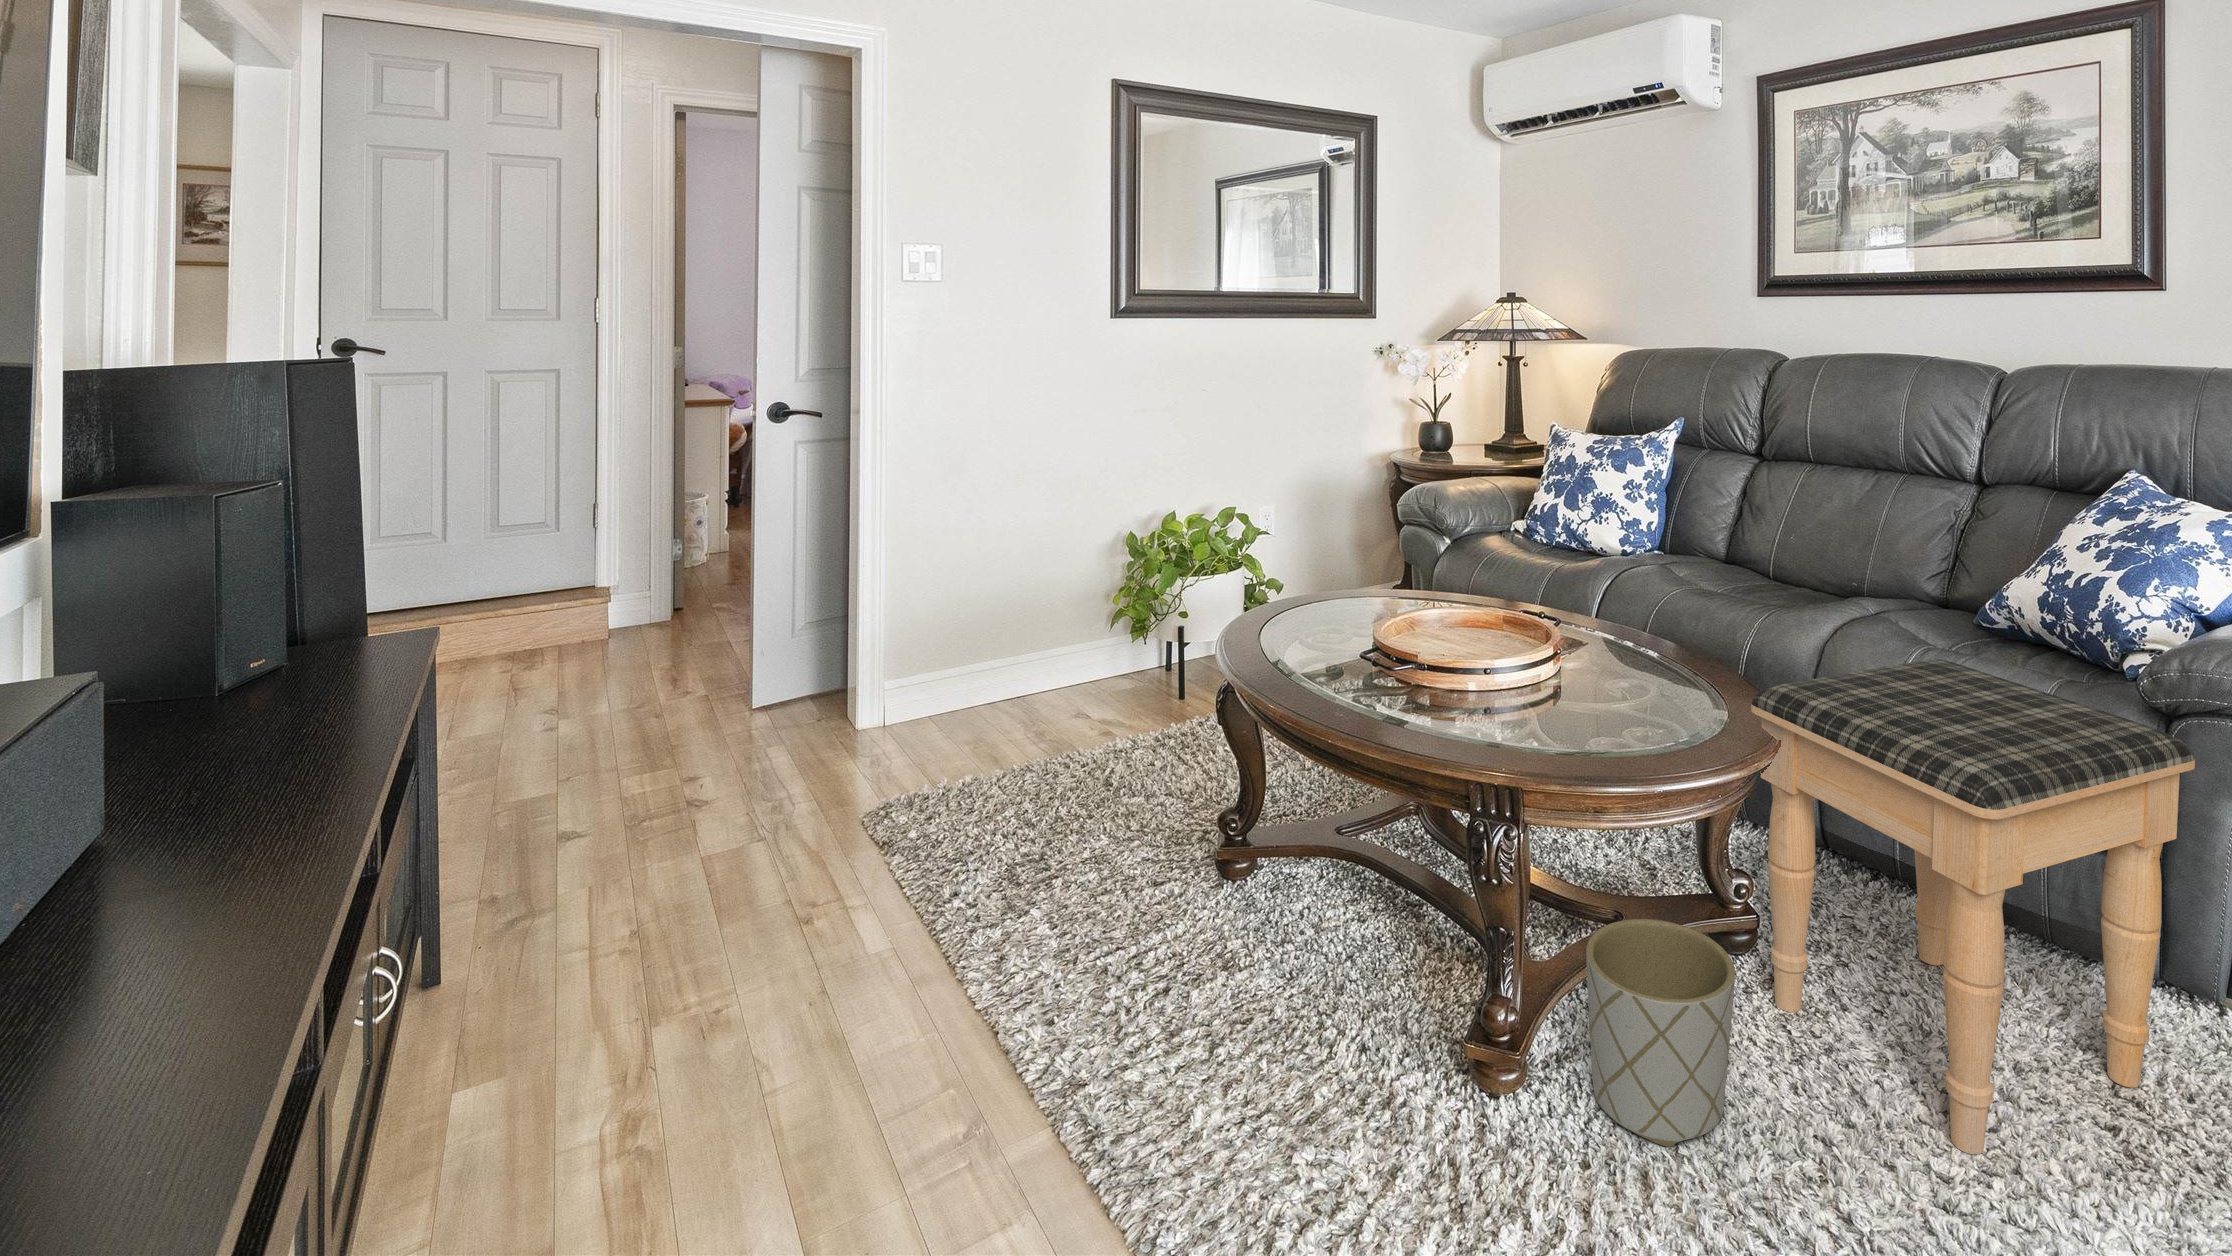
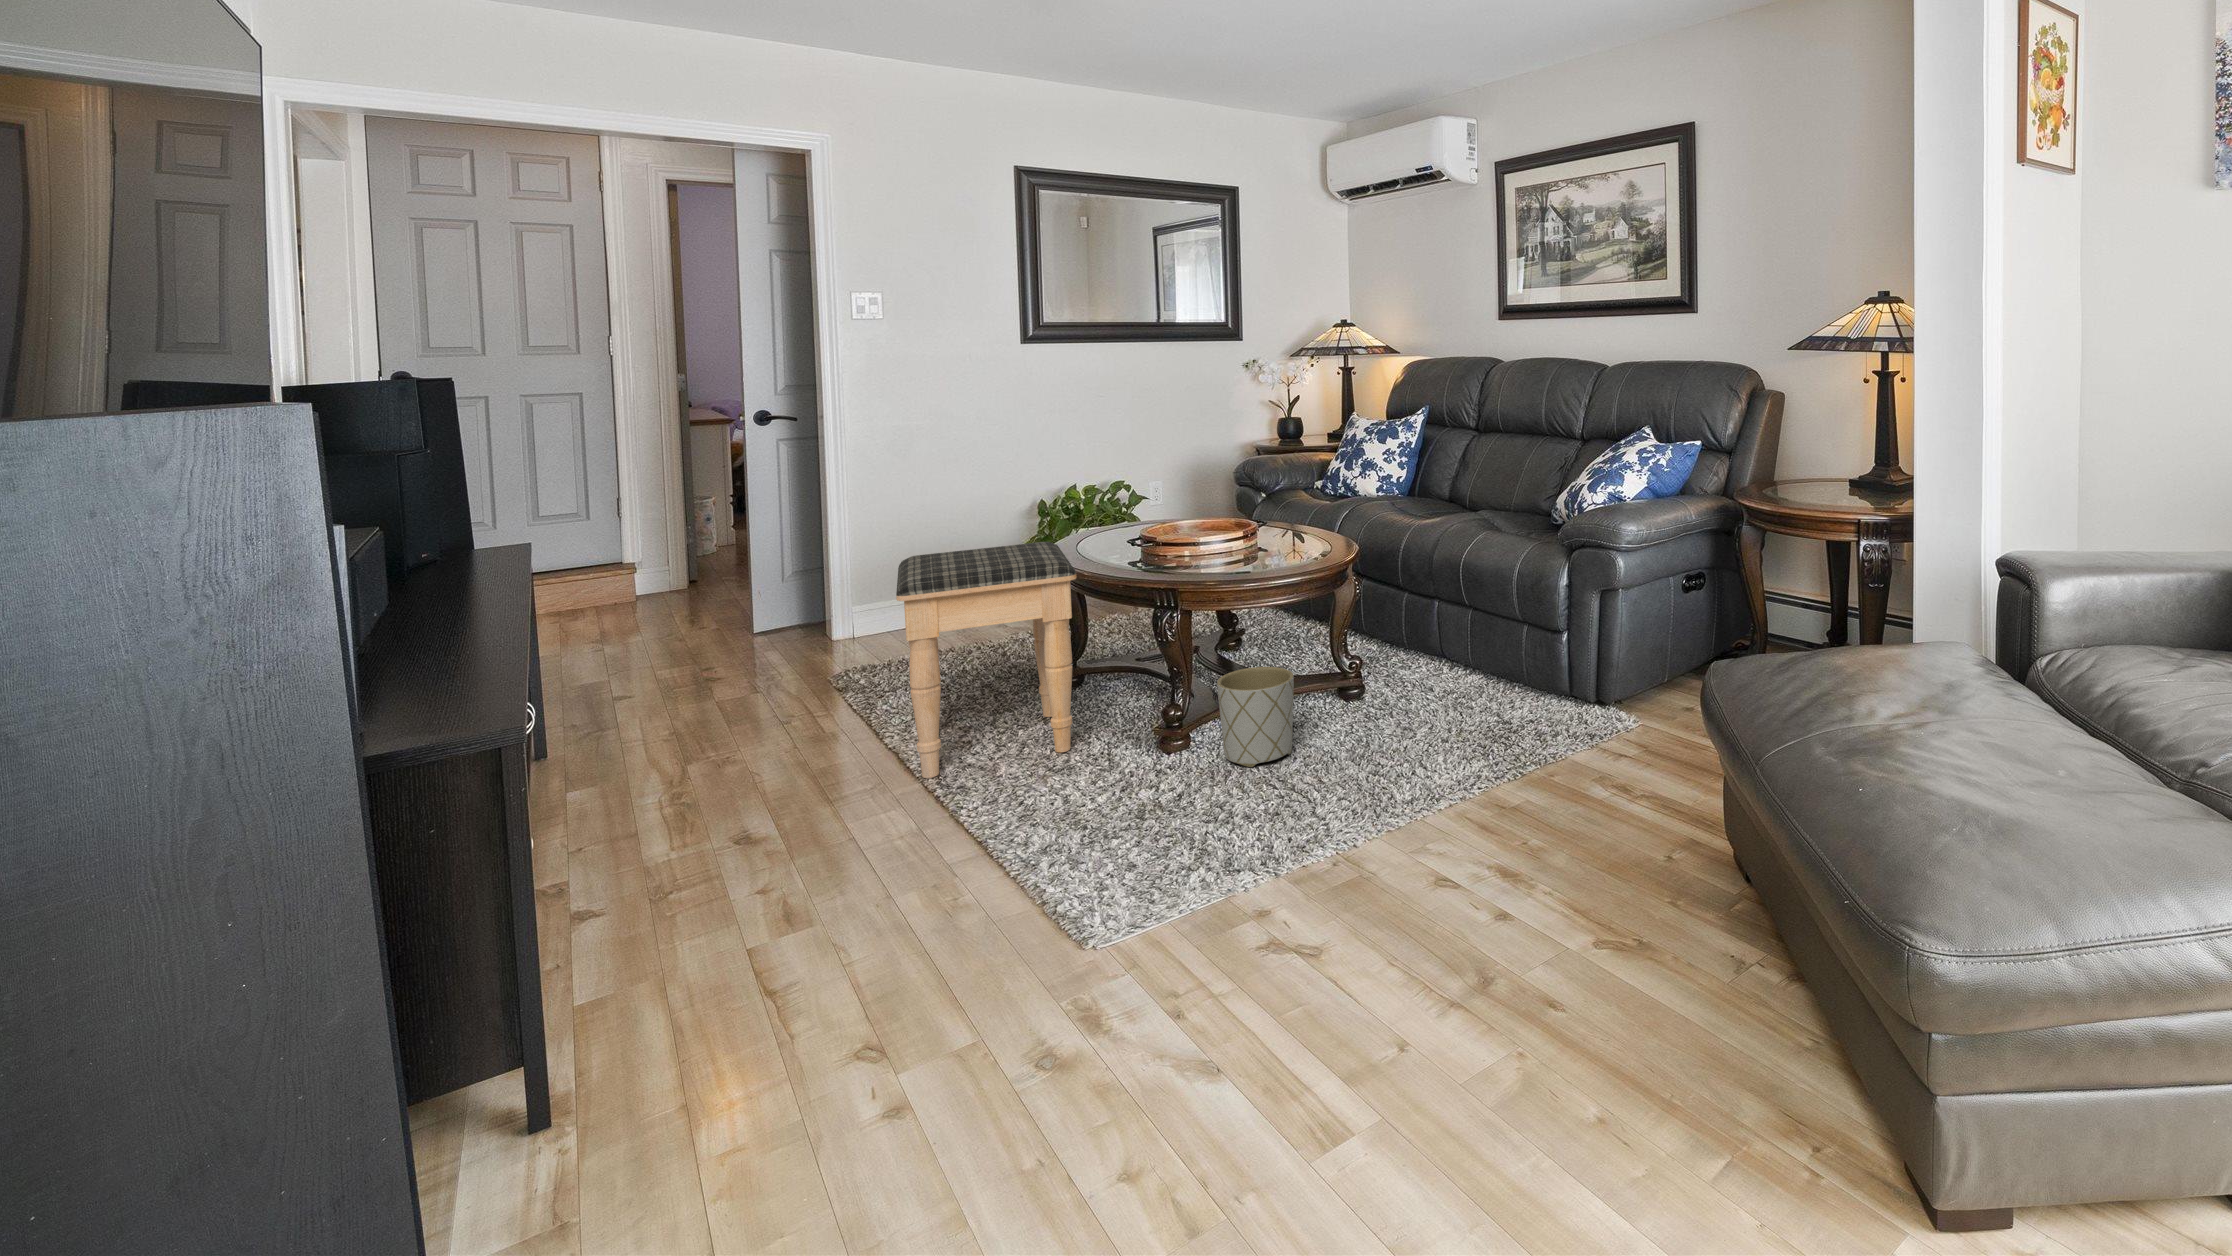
footstool: present [1751,659,2195,1154] -> present [896,542,1077,778]

